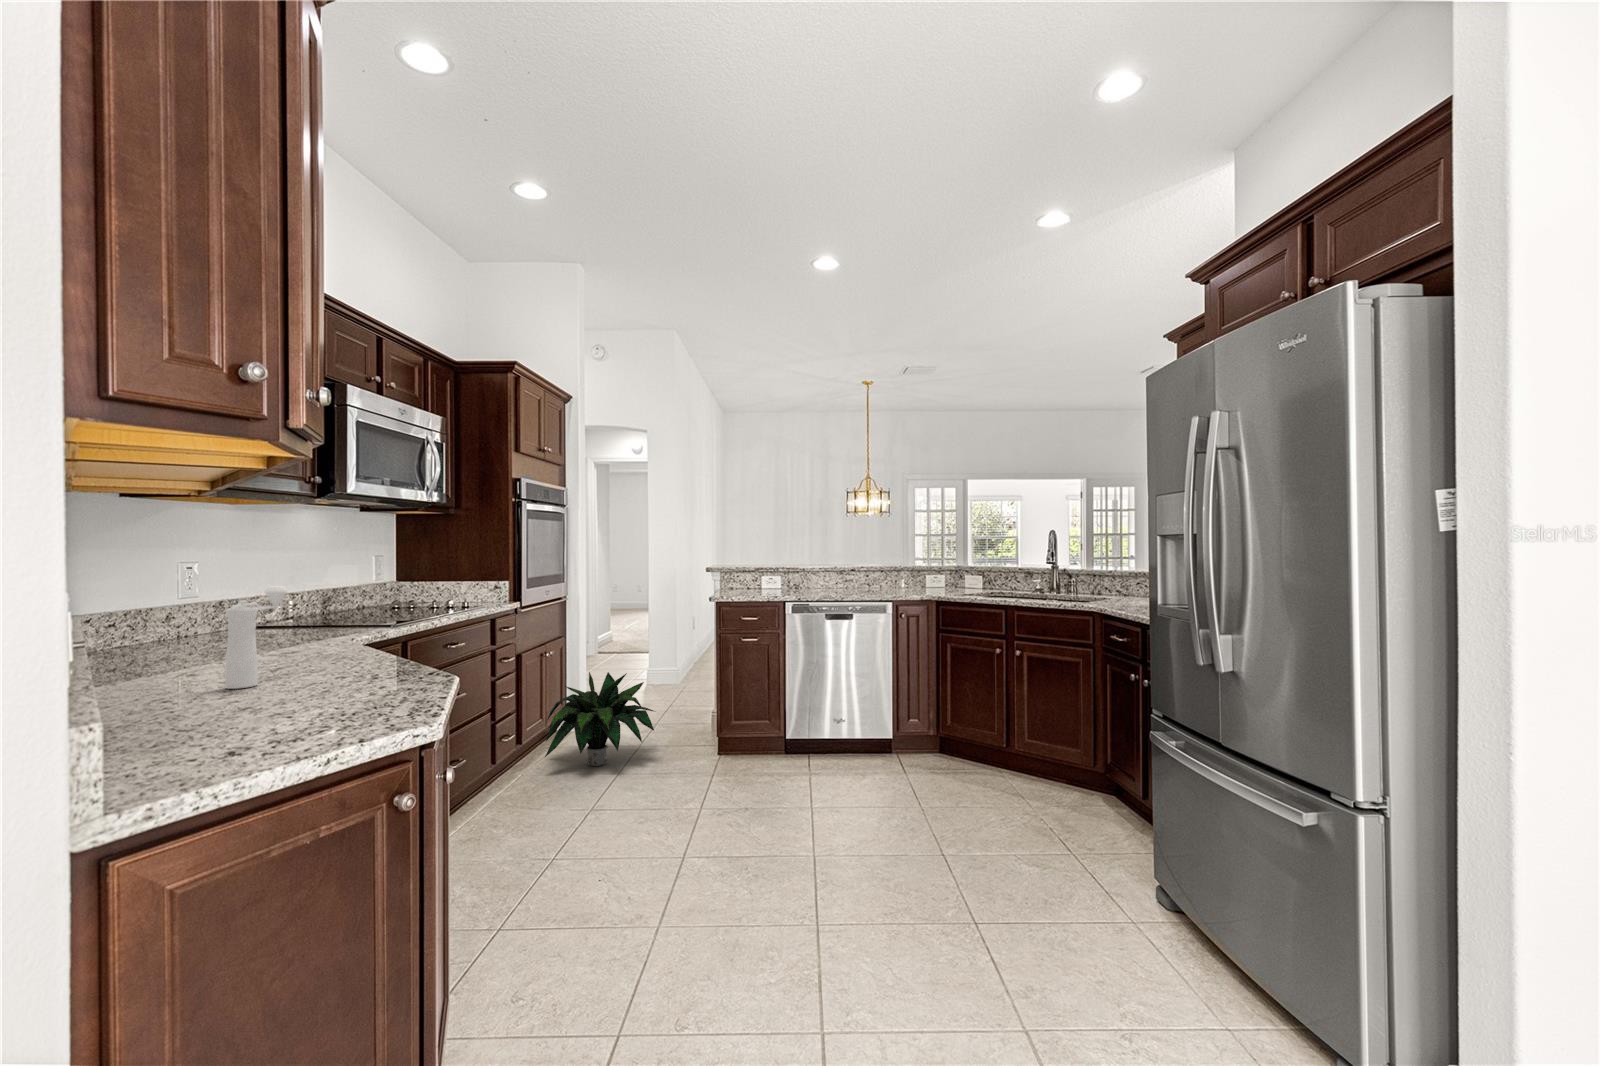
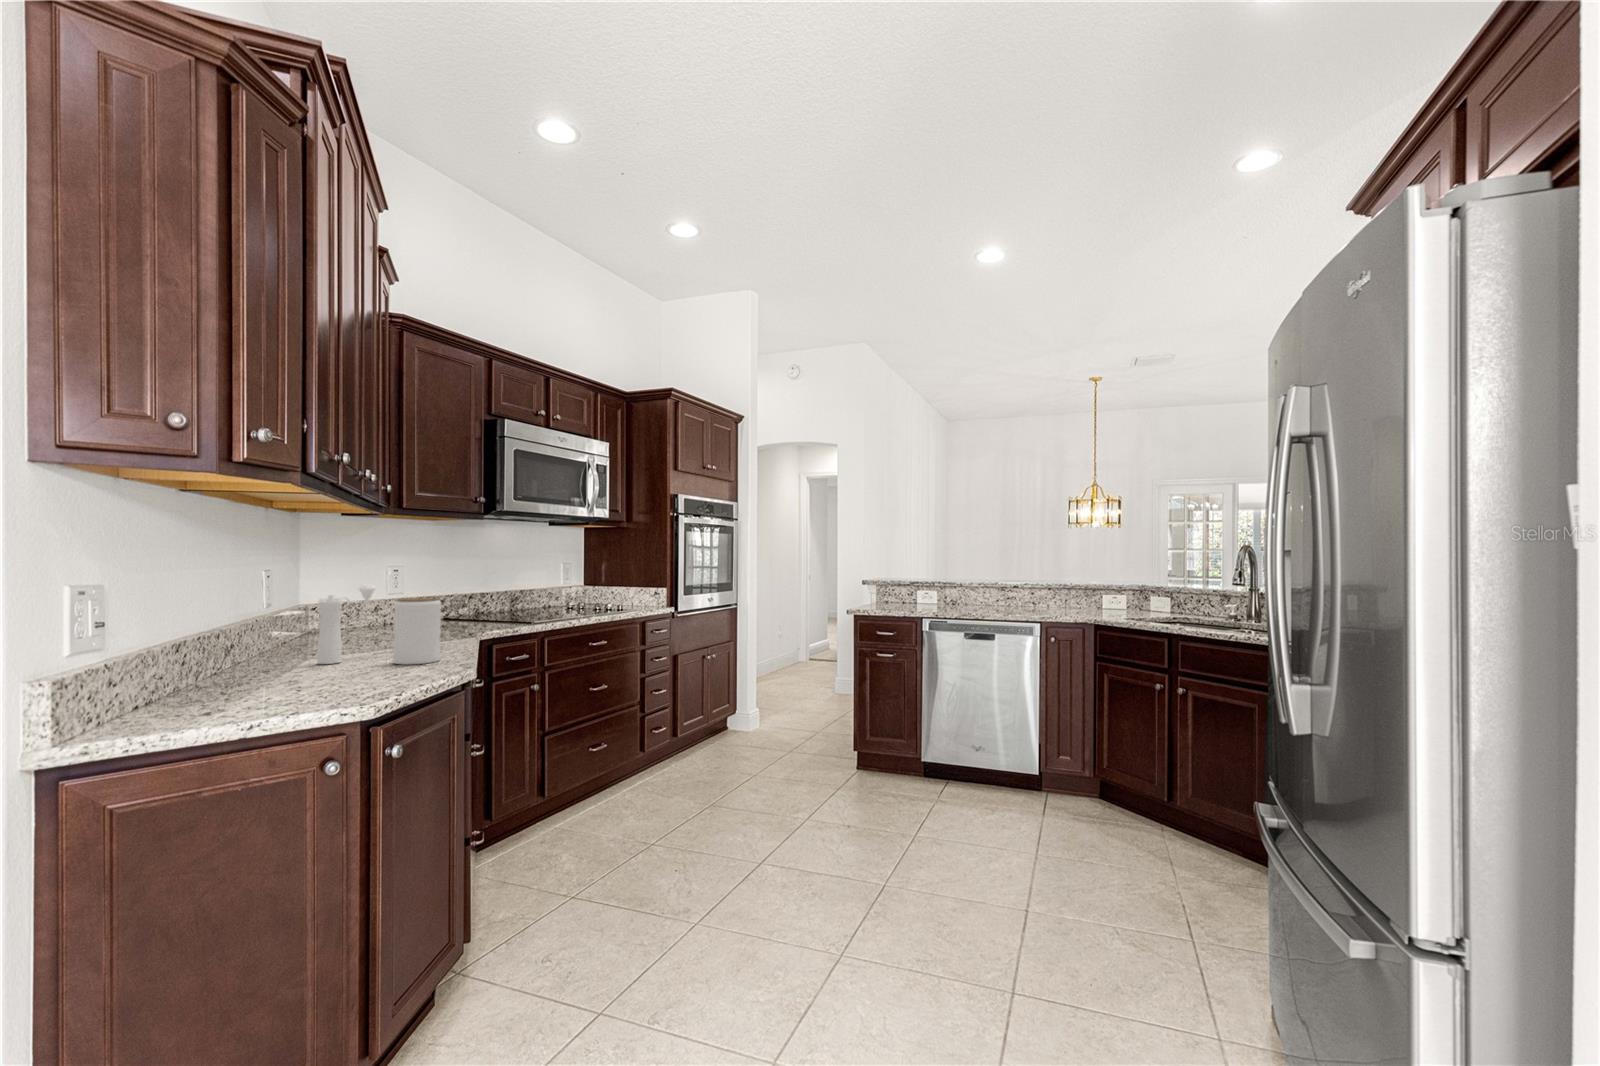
jar: none [340,599,398,680] -> present [393,598,441,664]
potted plant: present [545,672,654,766] -> none [687,674,797,765]

